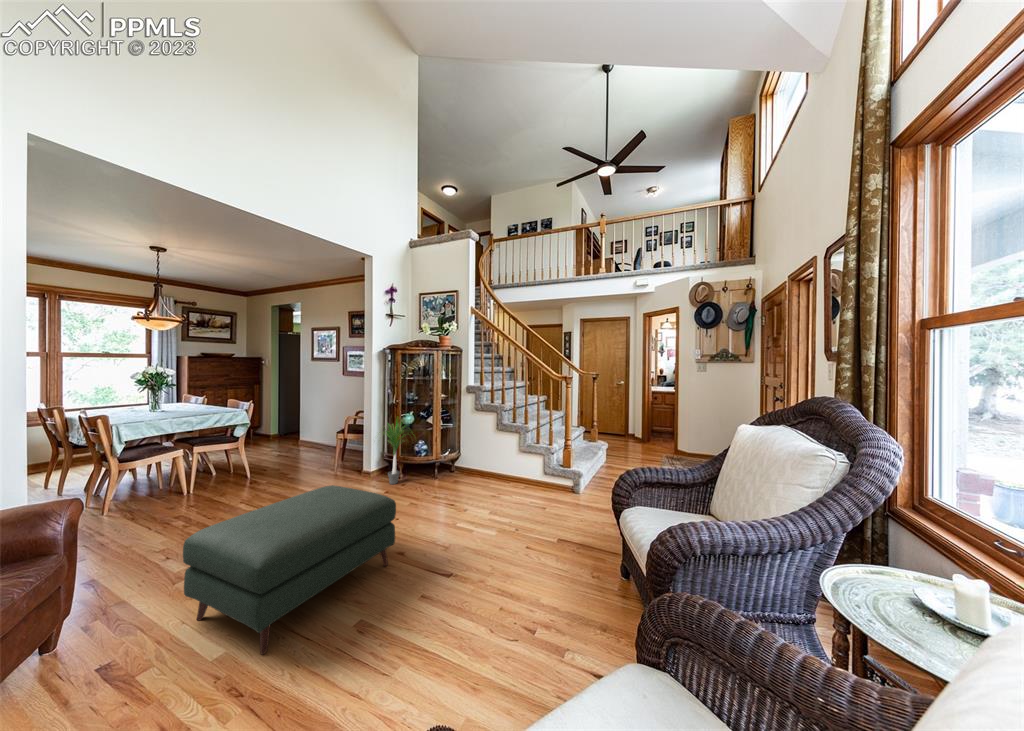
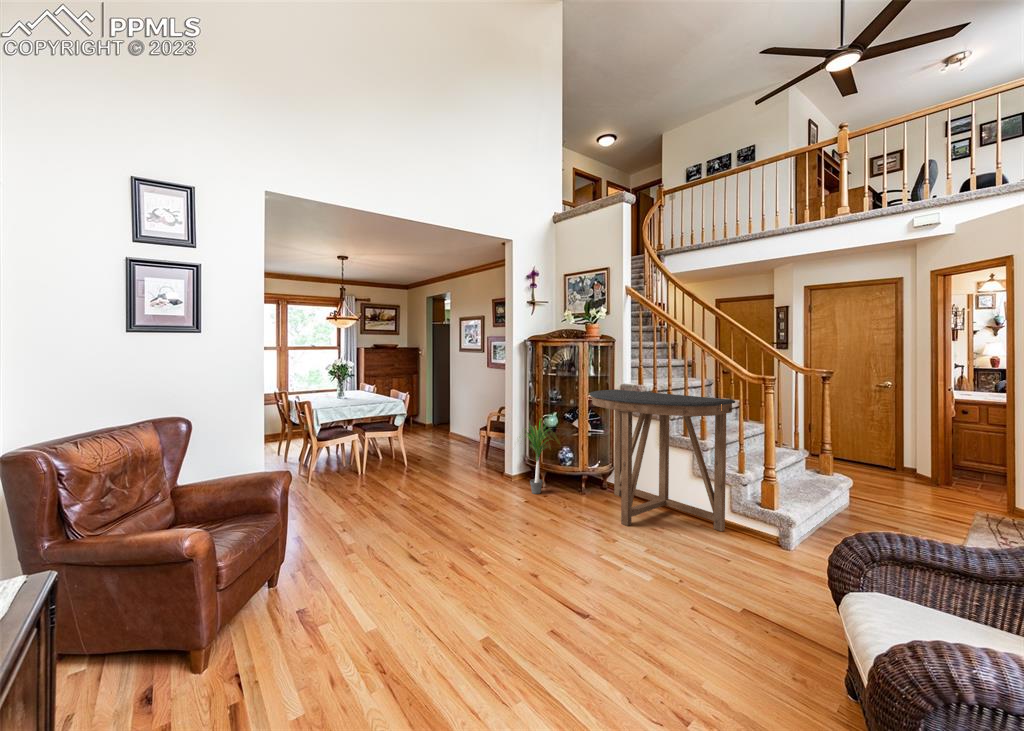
console table: none [442,389,551,498] -> present [590,389,735,531]
ottoman: present [183,485,396,655] -> none [348,489,524,635]

